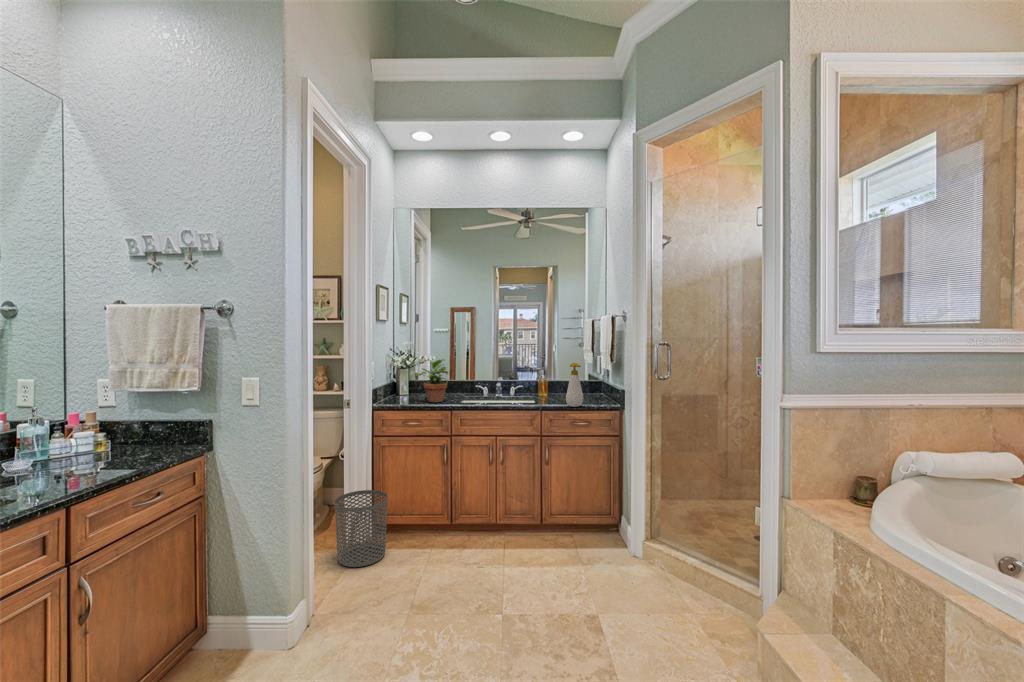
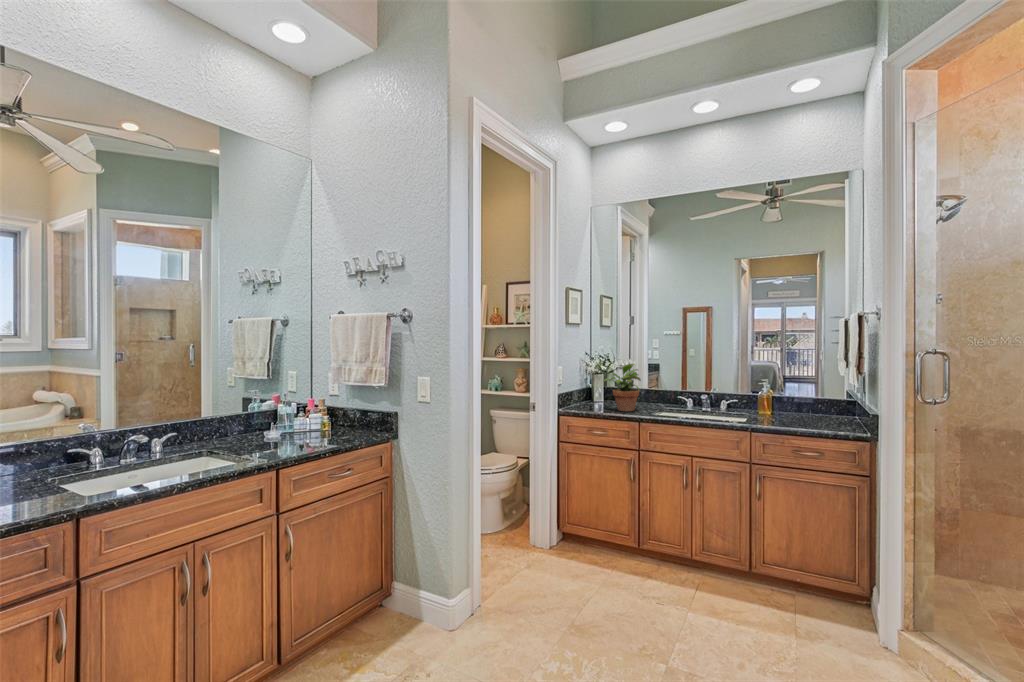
soap bottle: present [566,363,583,407] -> none [786,372,813,430]
waste bin: present [335,490,387,567] -> none [515,496,565,573]

